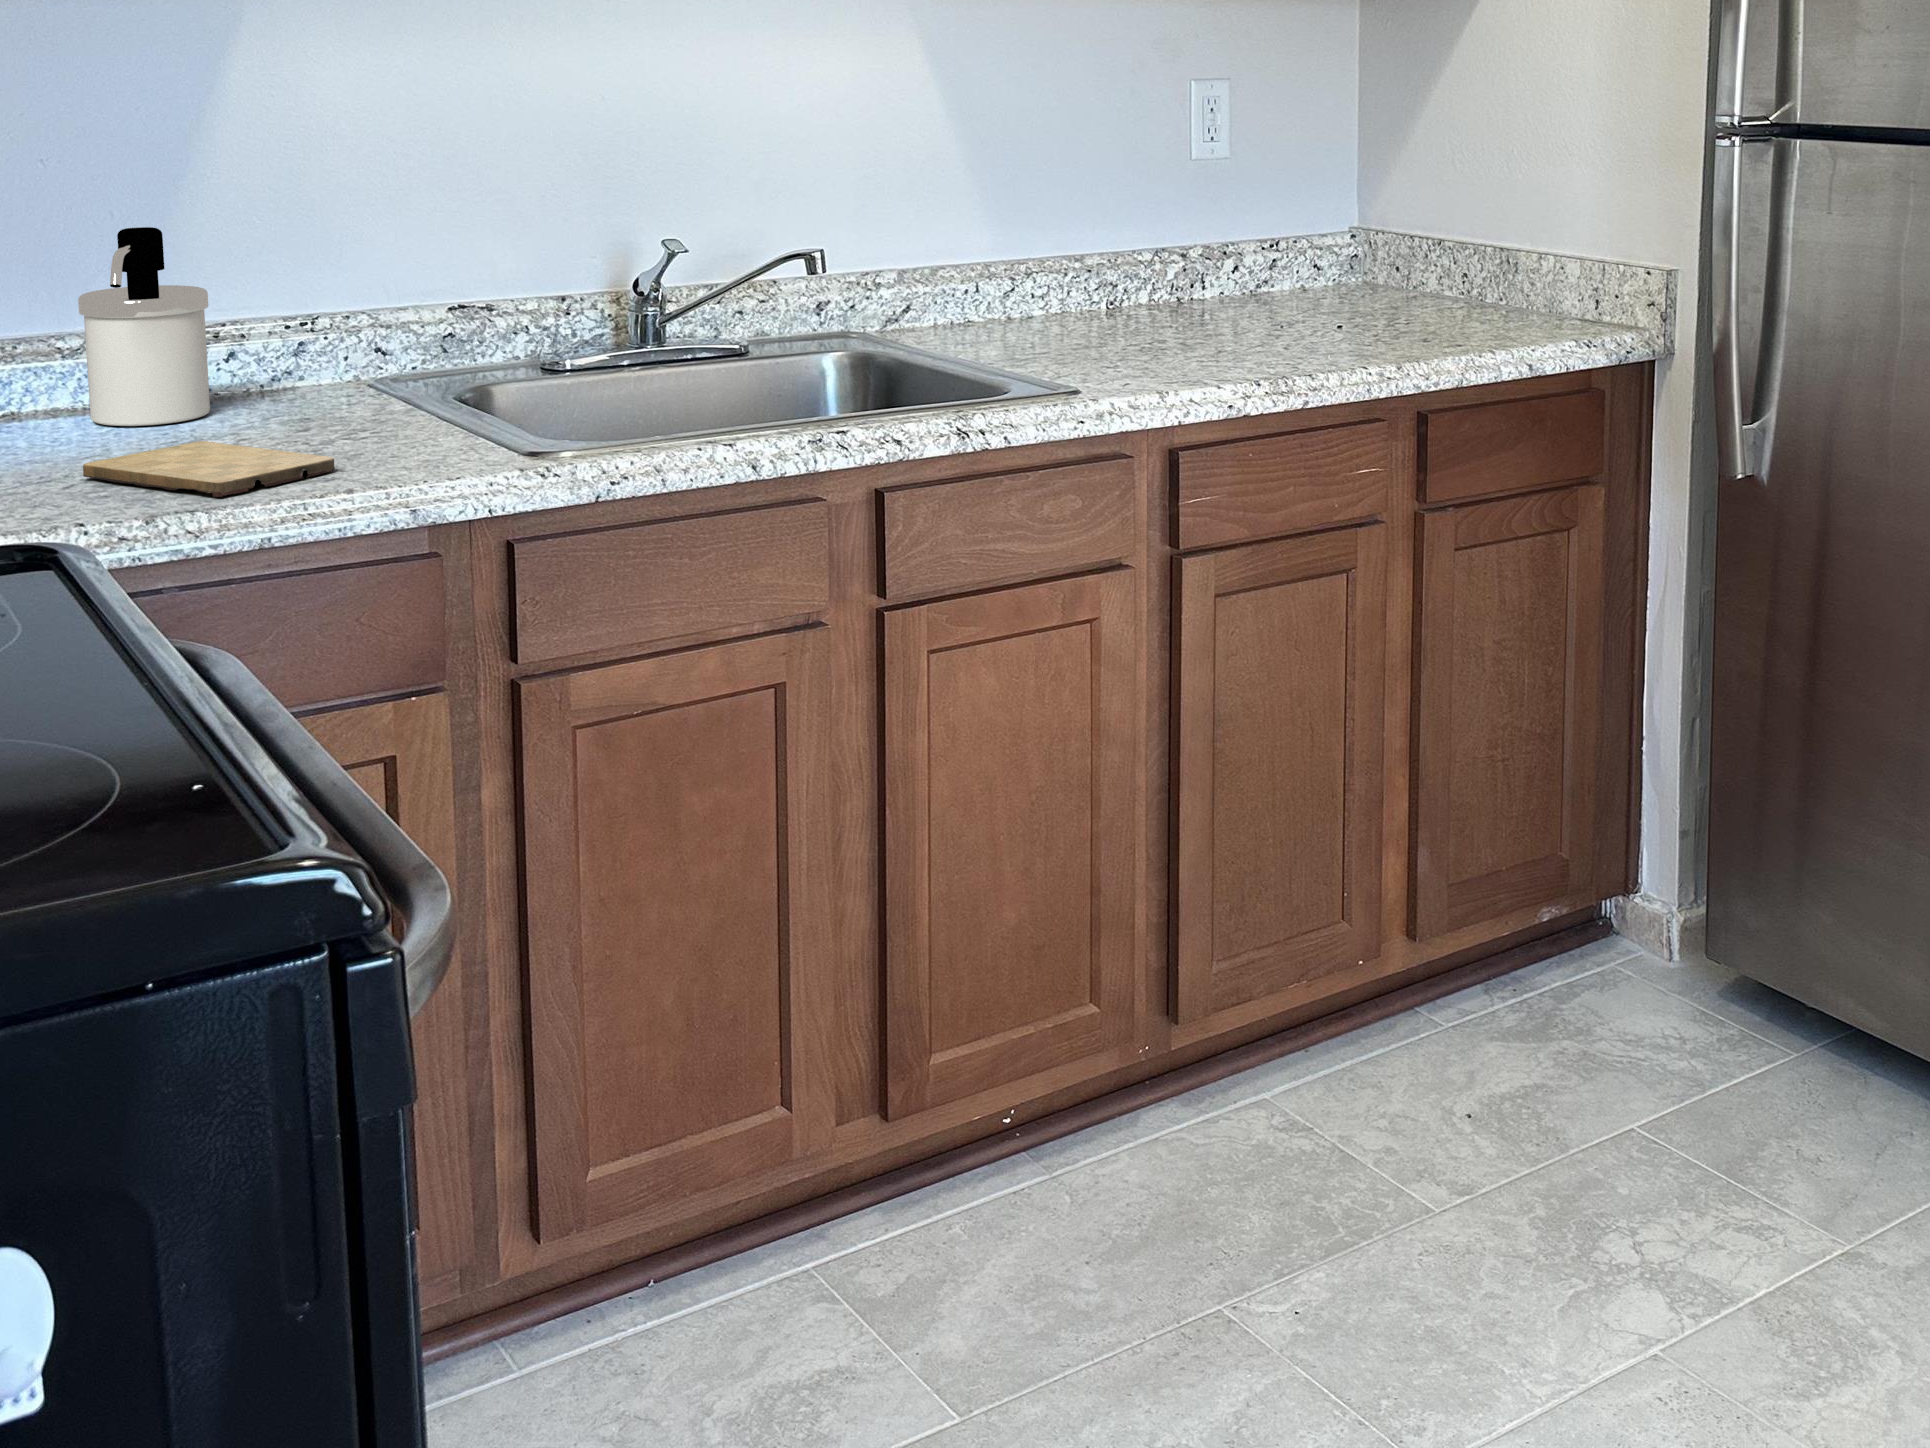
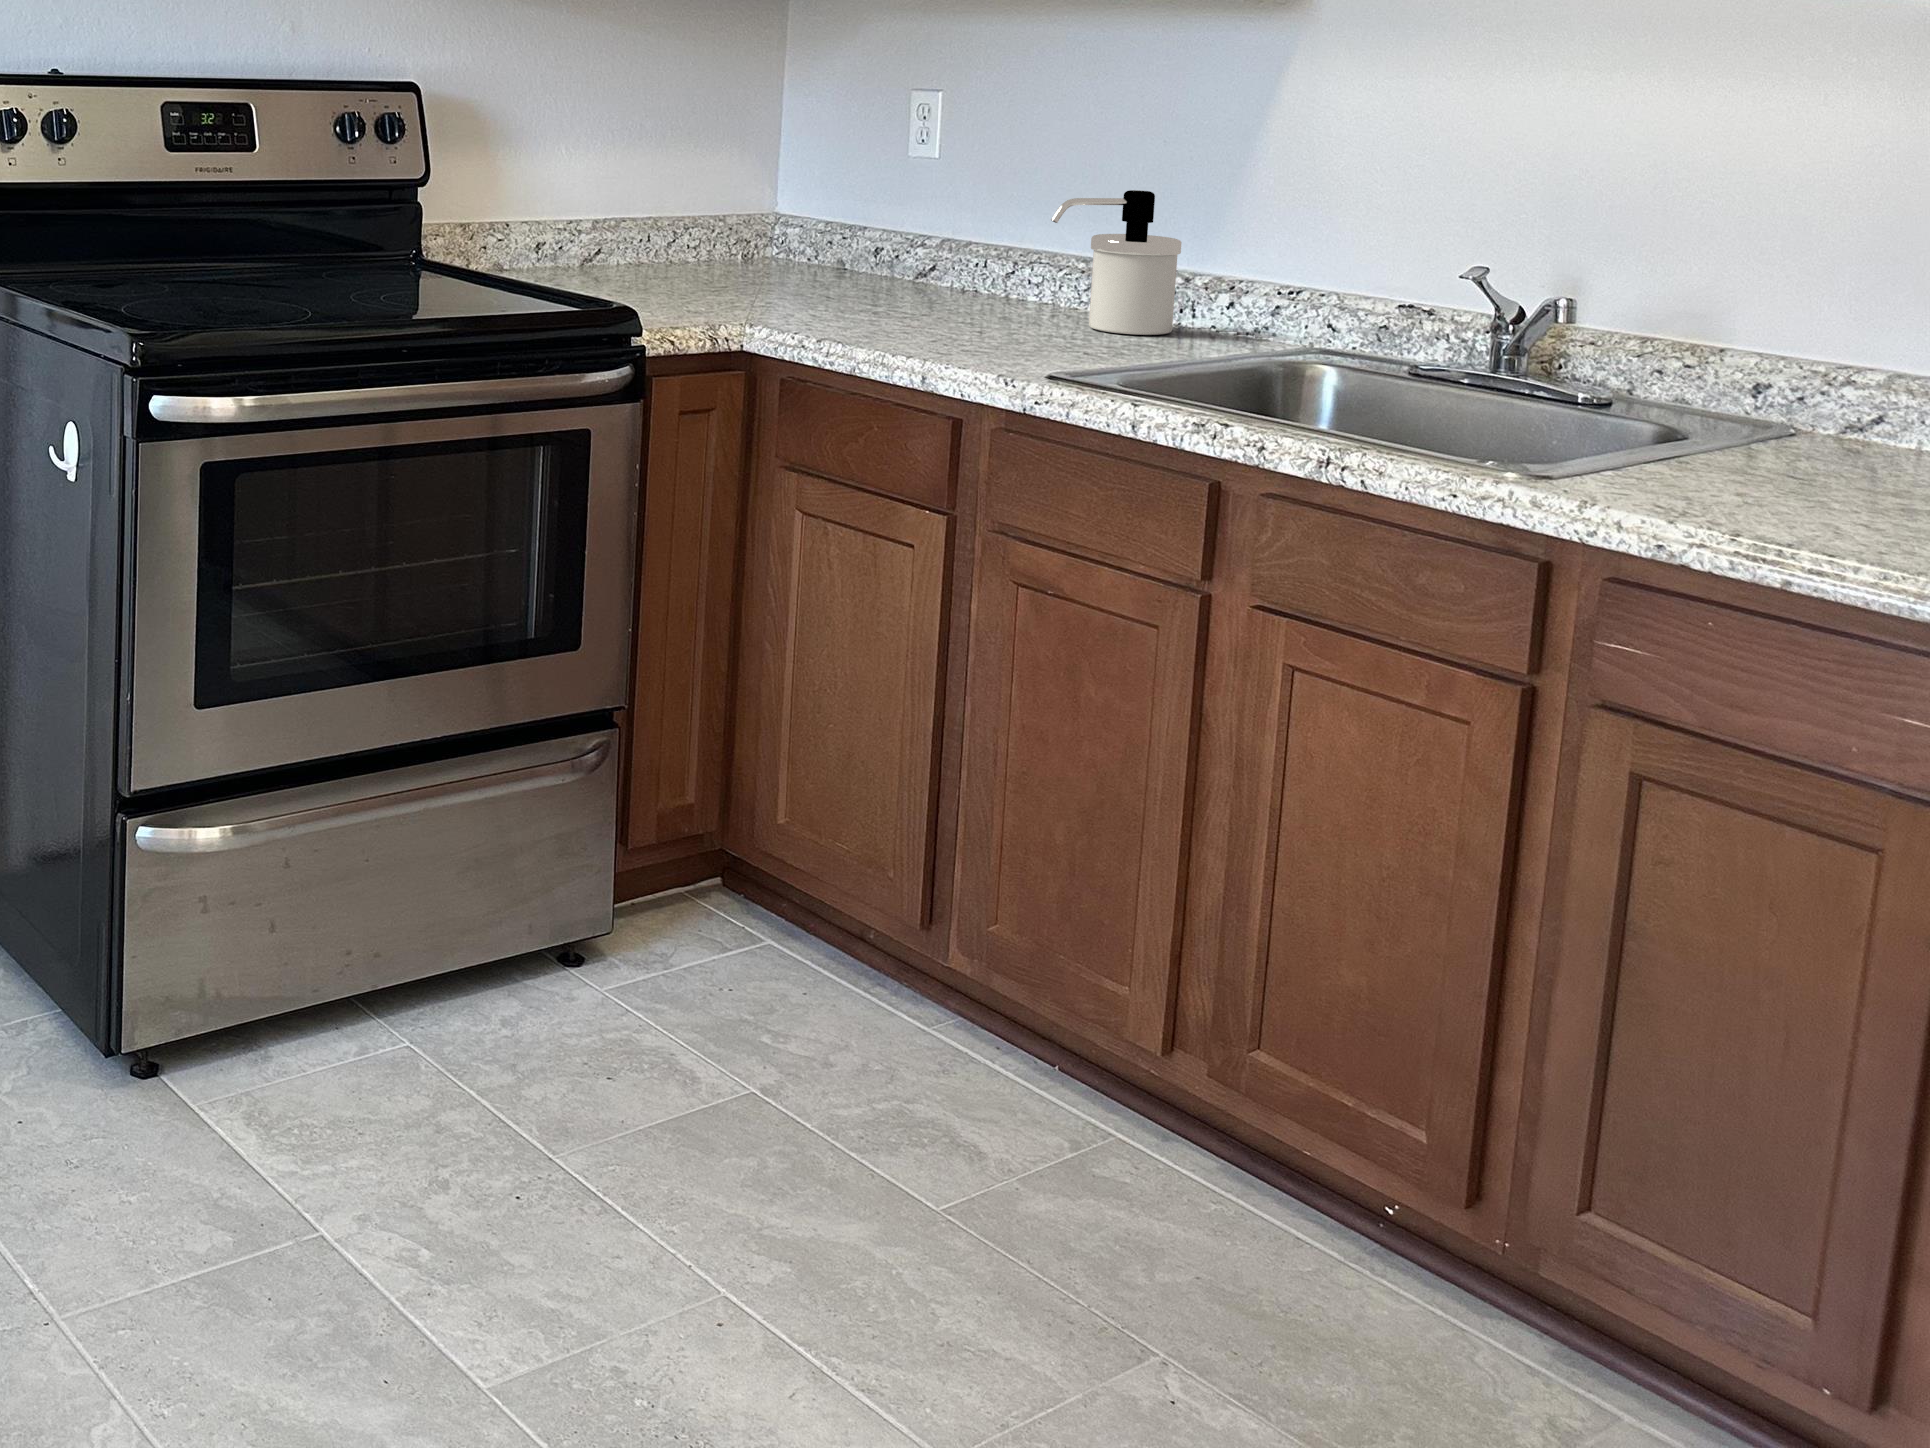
cutting board: present [83,441,335,497] -> none [877,320,1012,353]

